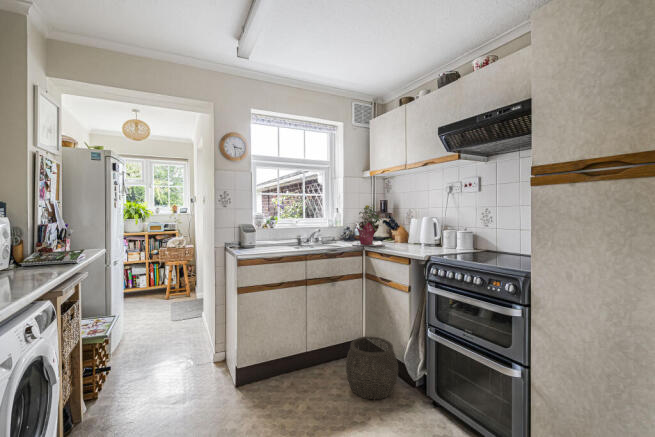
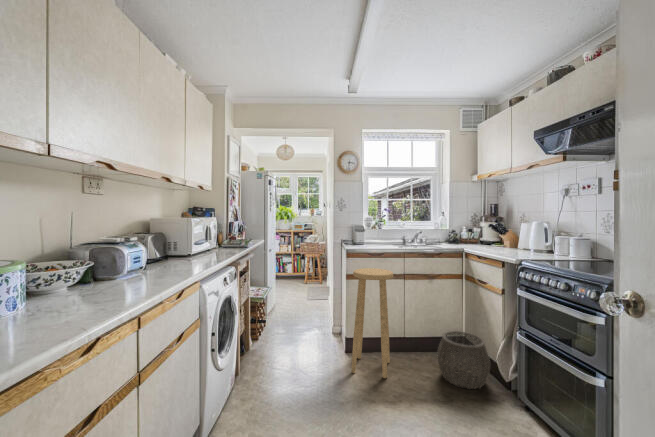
potted plant: present [352,205,384,246] -> none [452,208,488,249]
stool: none [247,277,297,415] -> present [351,268,393,378]

